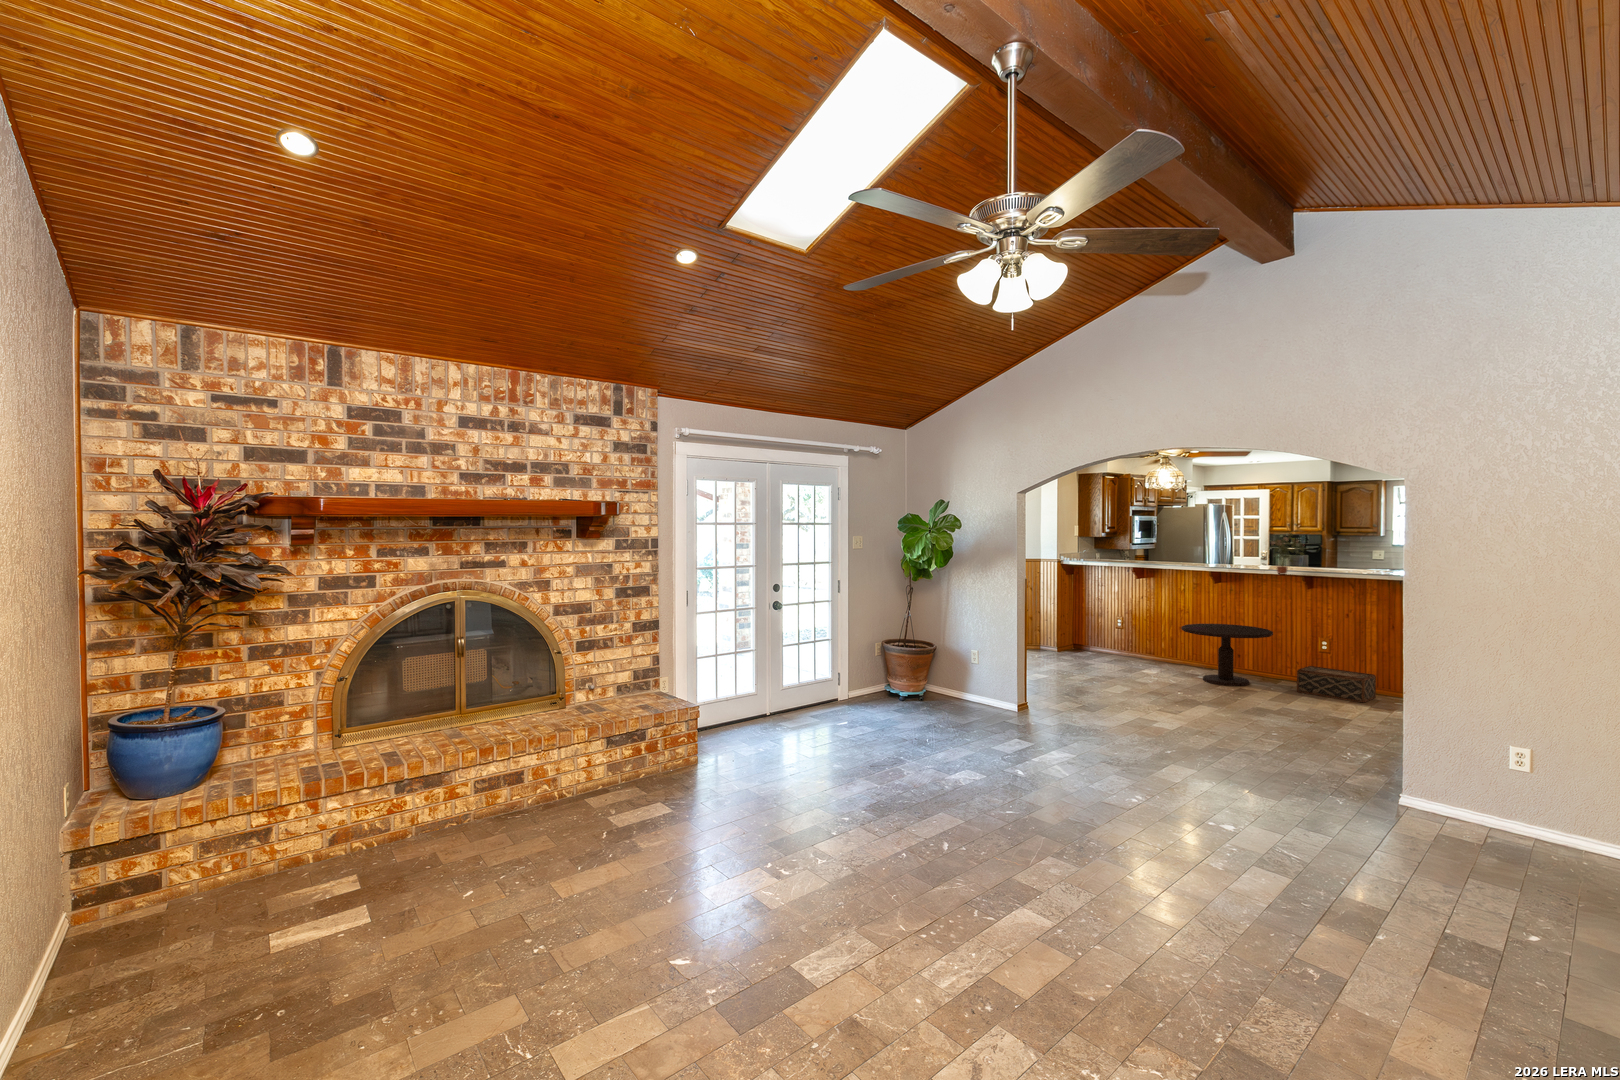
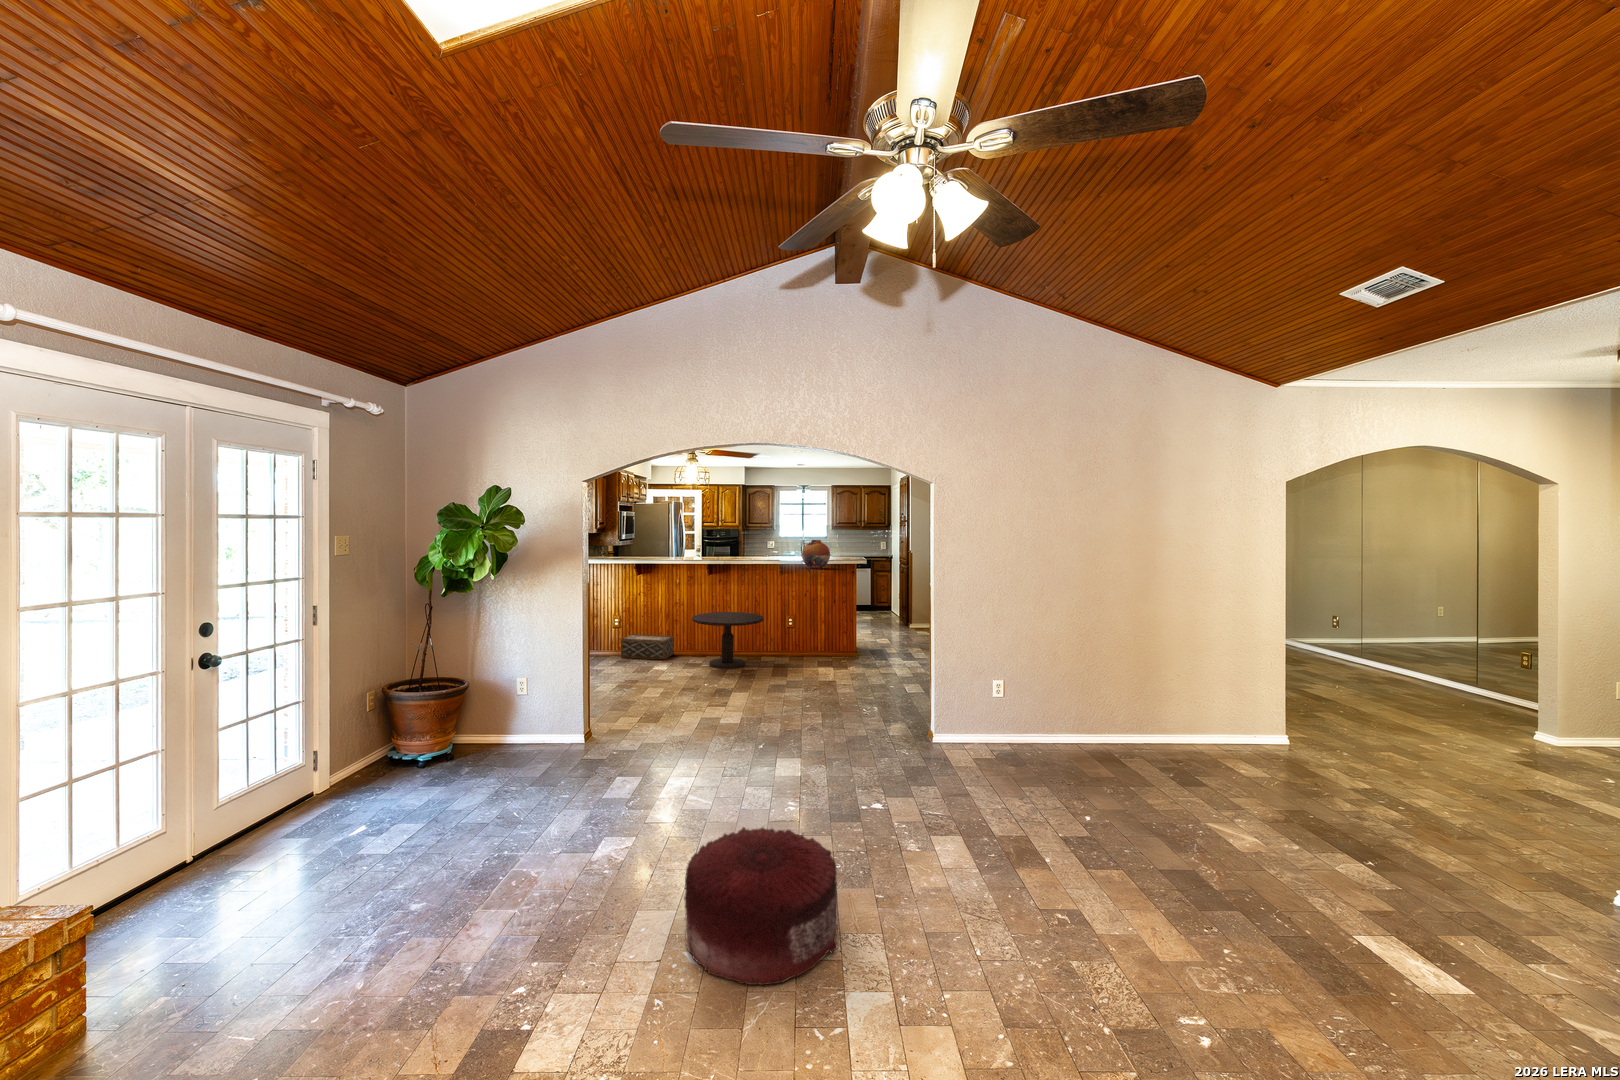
potted plant: present [1270,533,1304,574] -> none [751,530,782,566]
vase: none [1328,544,1371,579] -> present [802,540,830,569]
woven basket: present [1297,666,1376,703] -> present [621,634,674,659]
pouf: none [951,759,1076,856] -> present [684,827,838,985]

